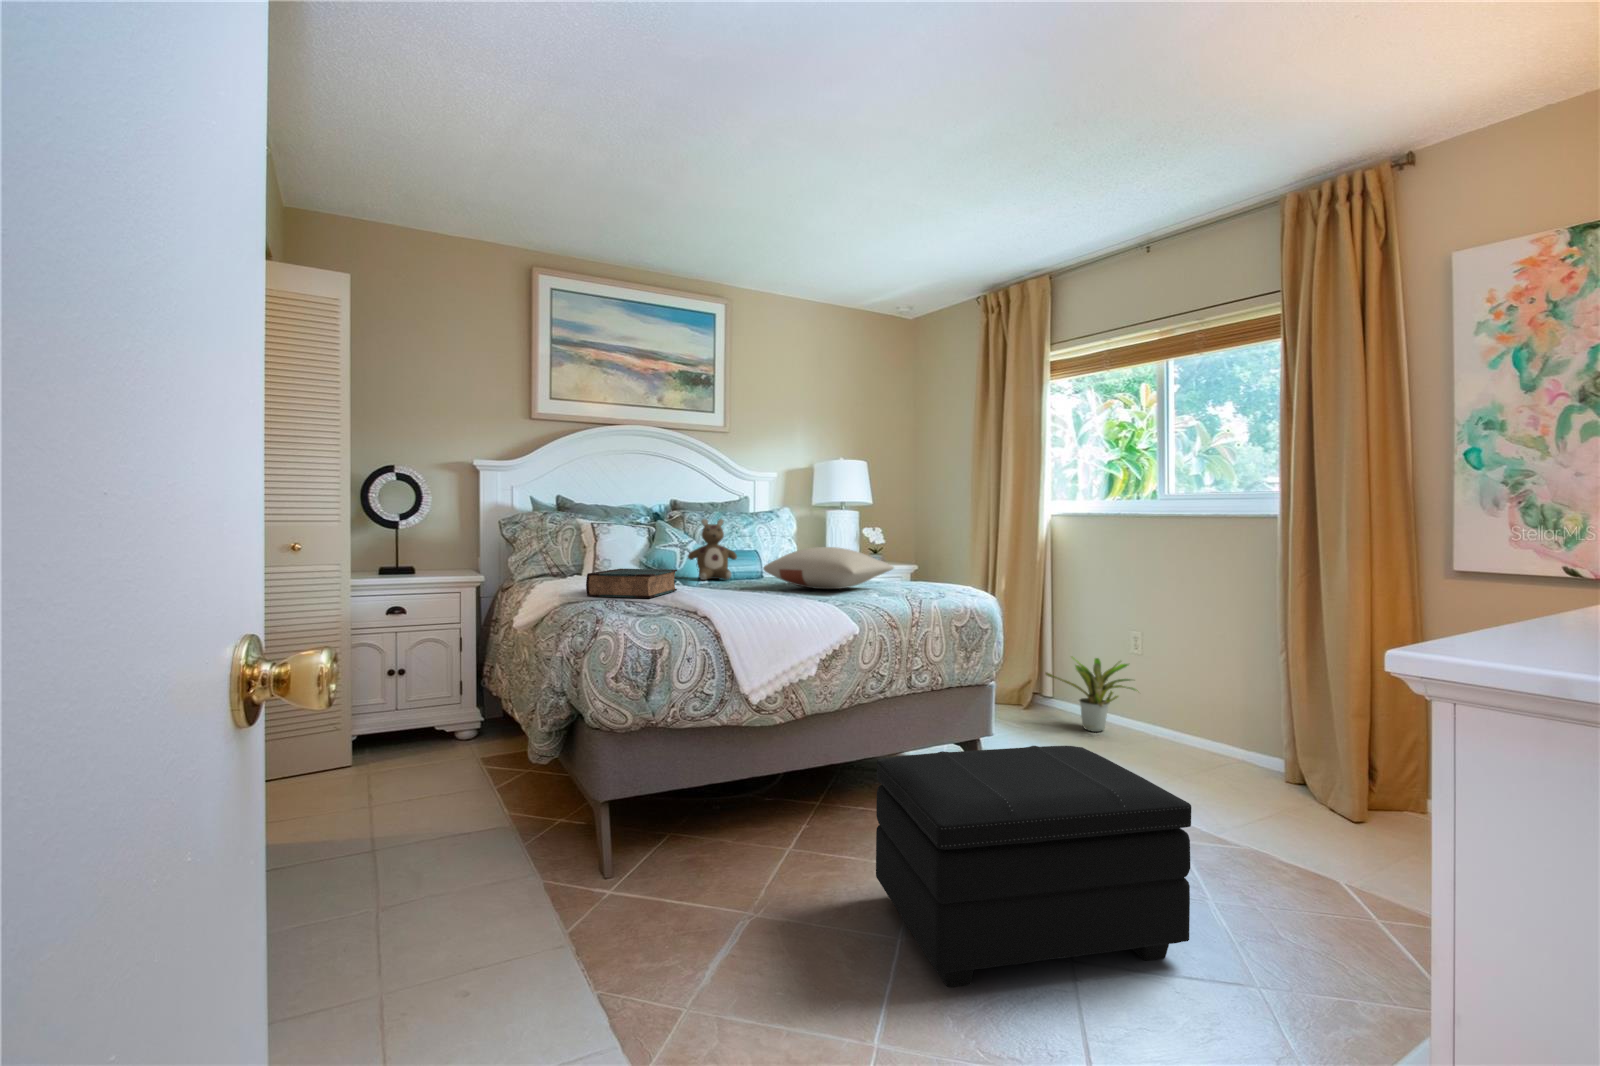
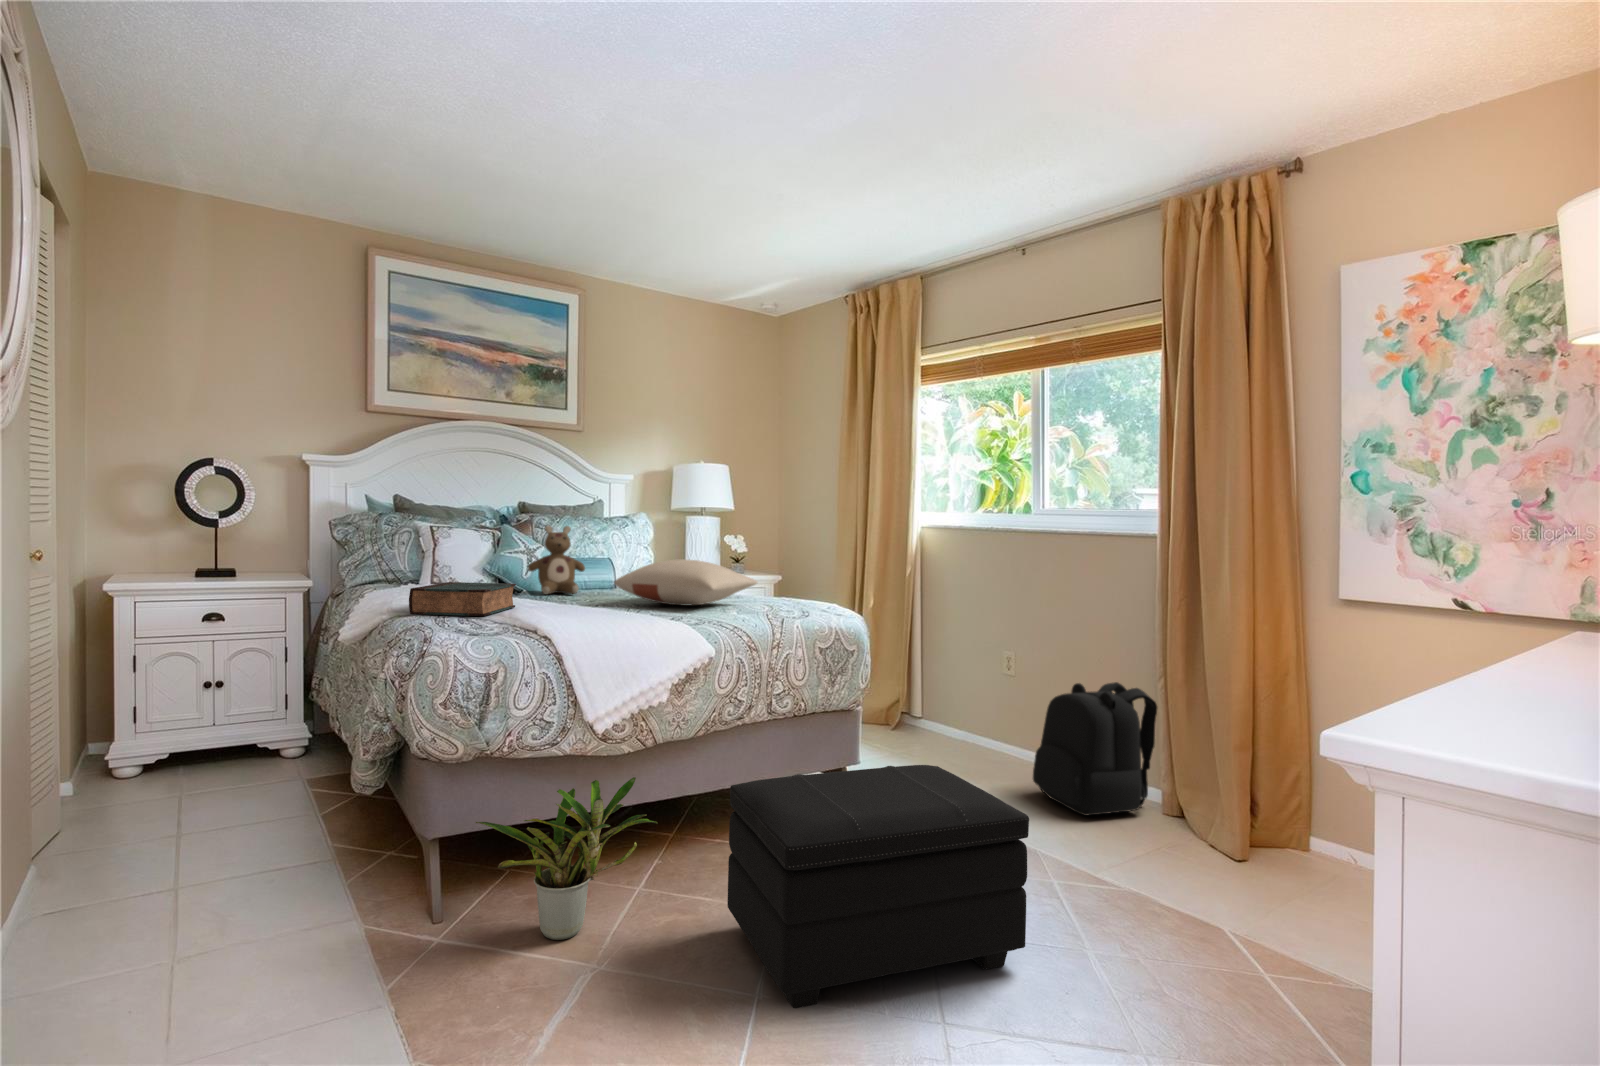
potted plant: present [1045,657,1138,732] -> present [476,777,657,940]
backpack: none [1171,666,1308,801] -> present [1033,682,1157,815]

